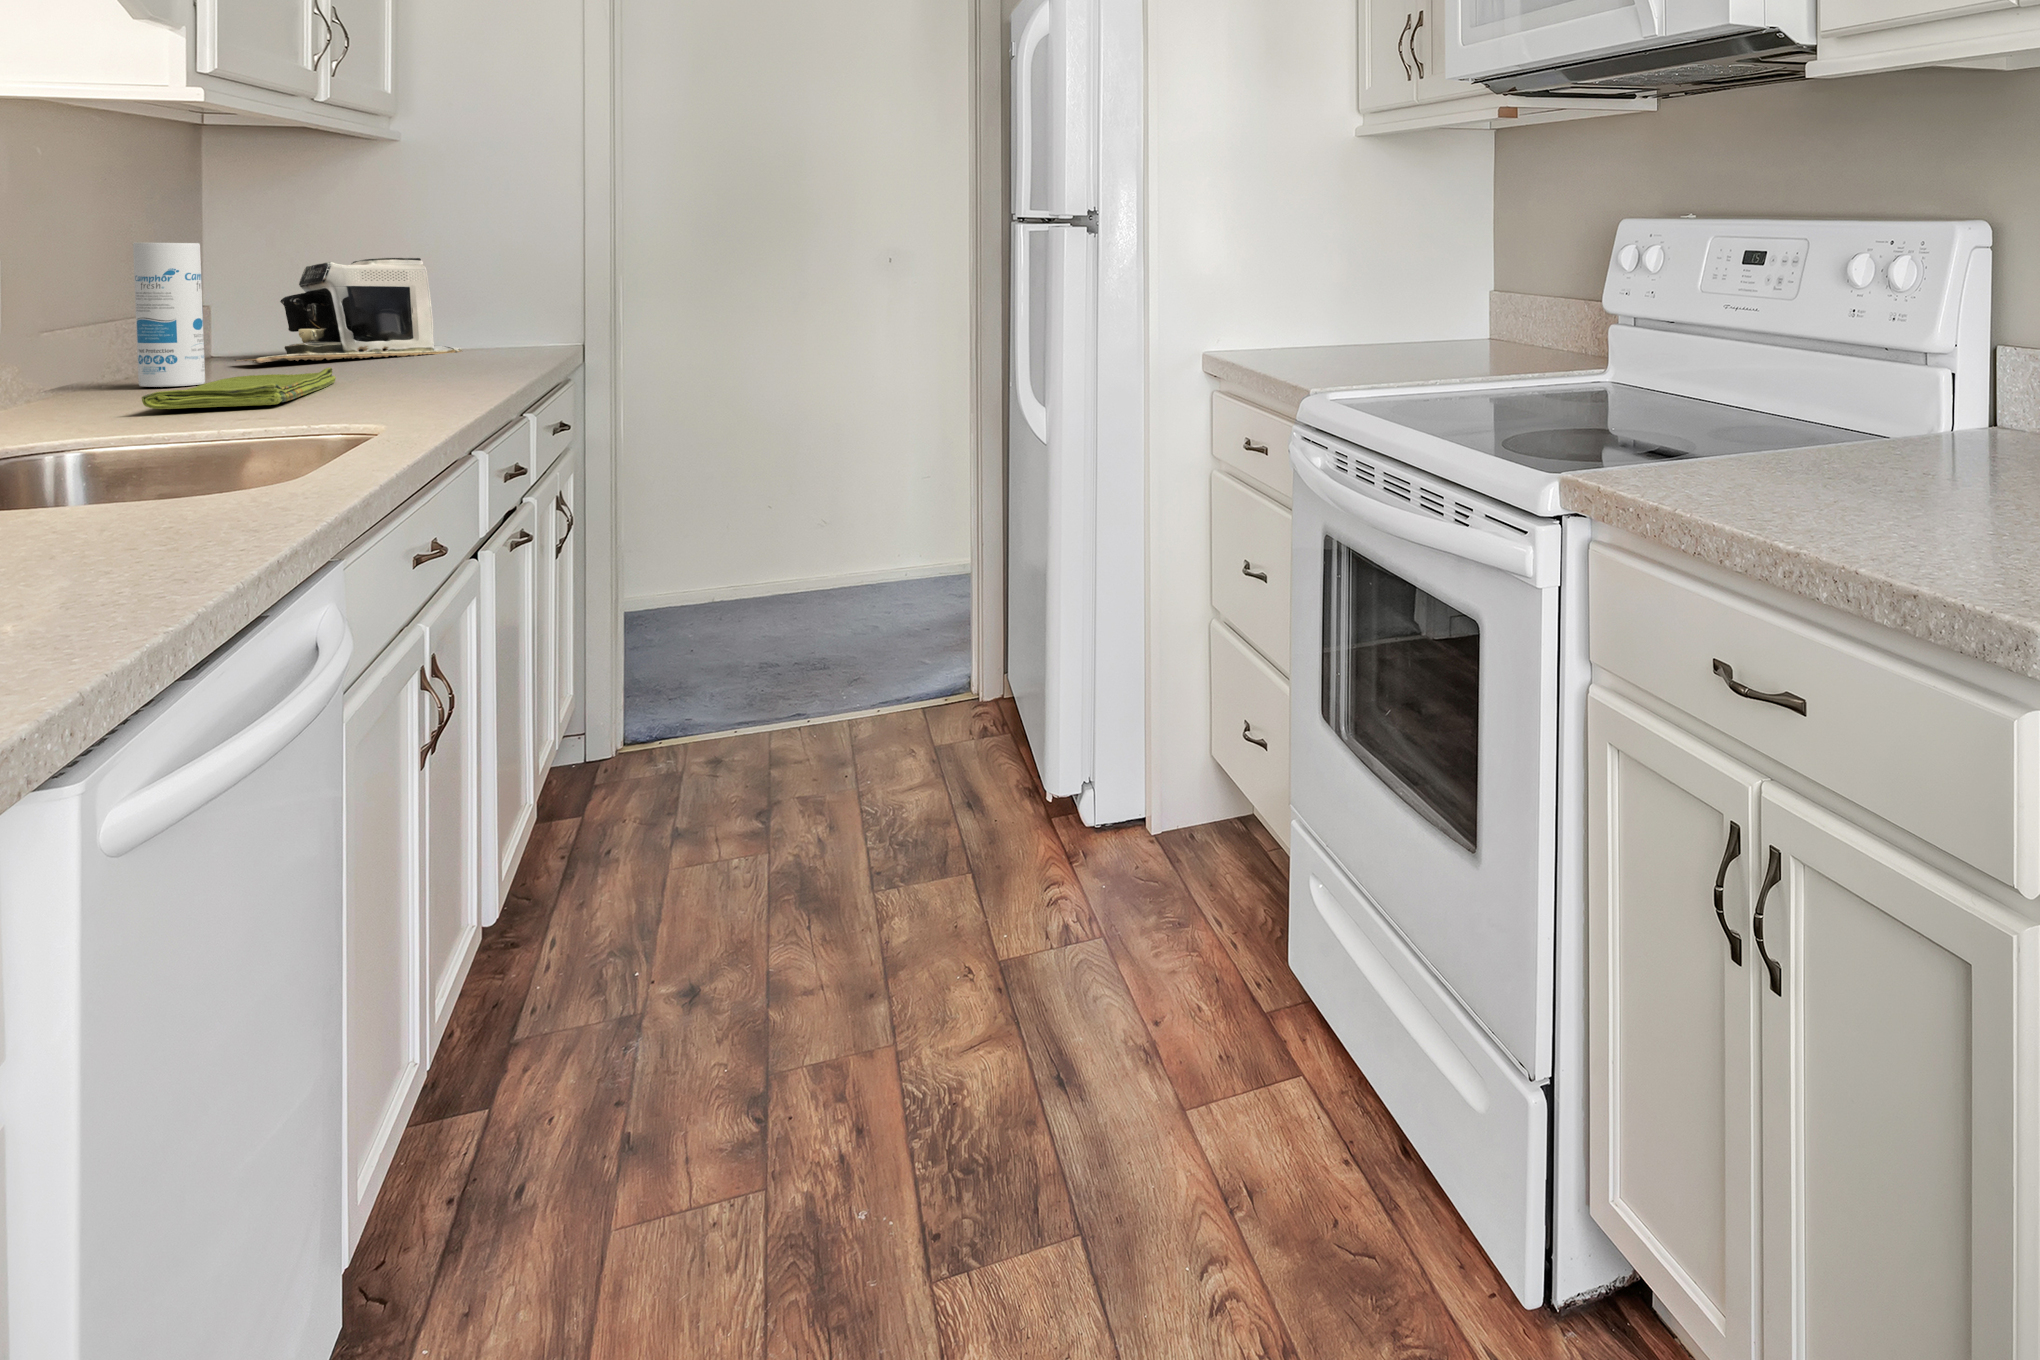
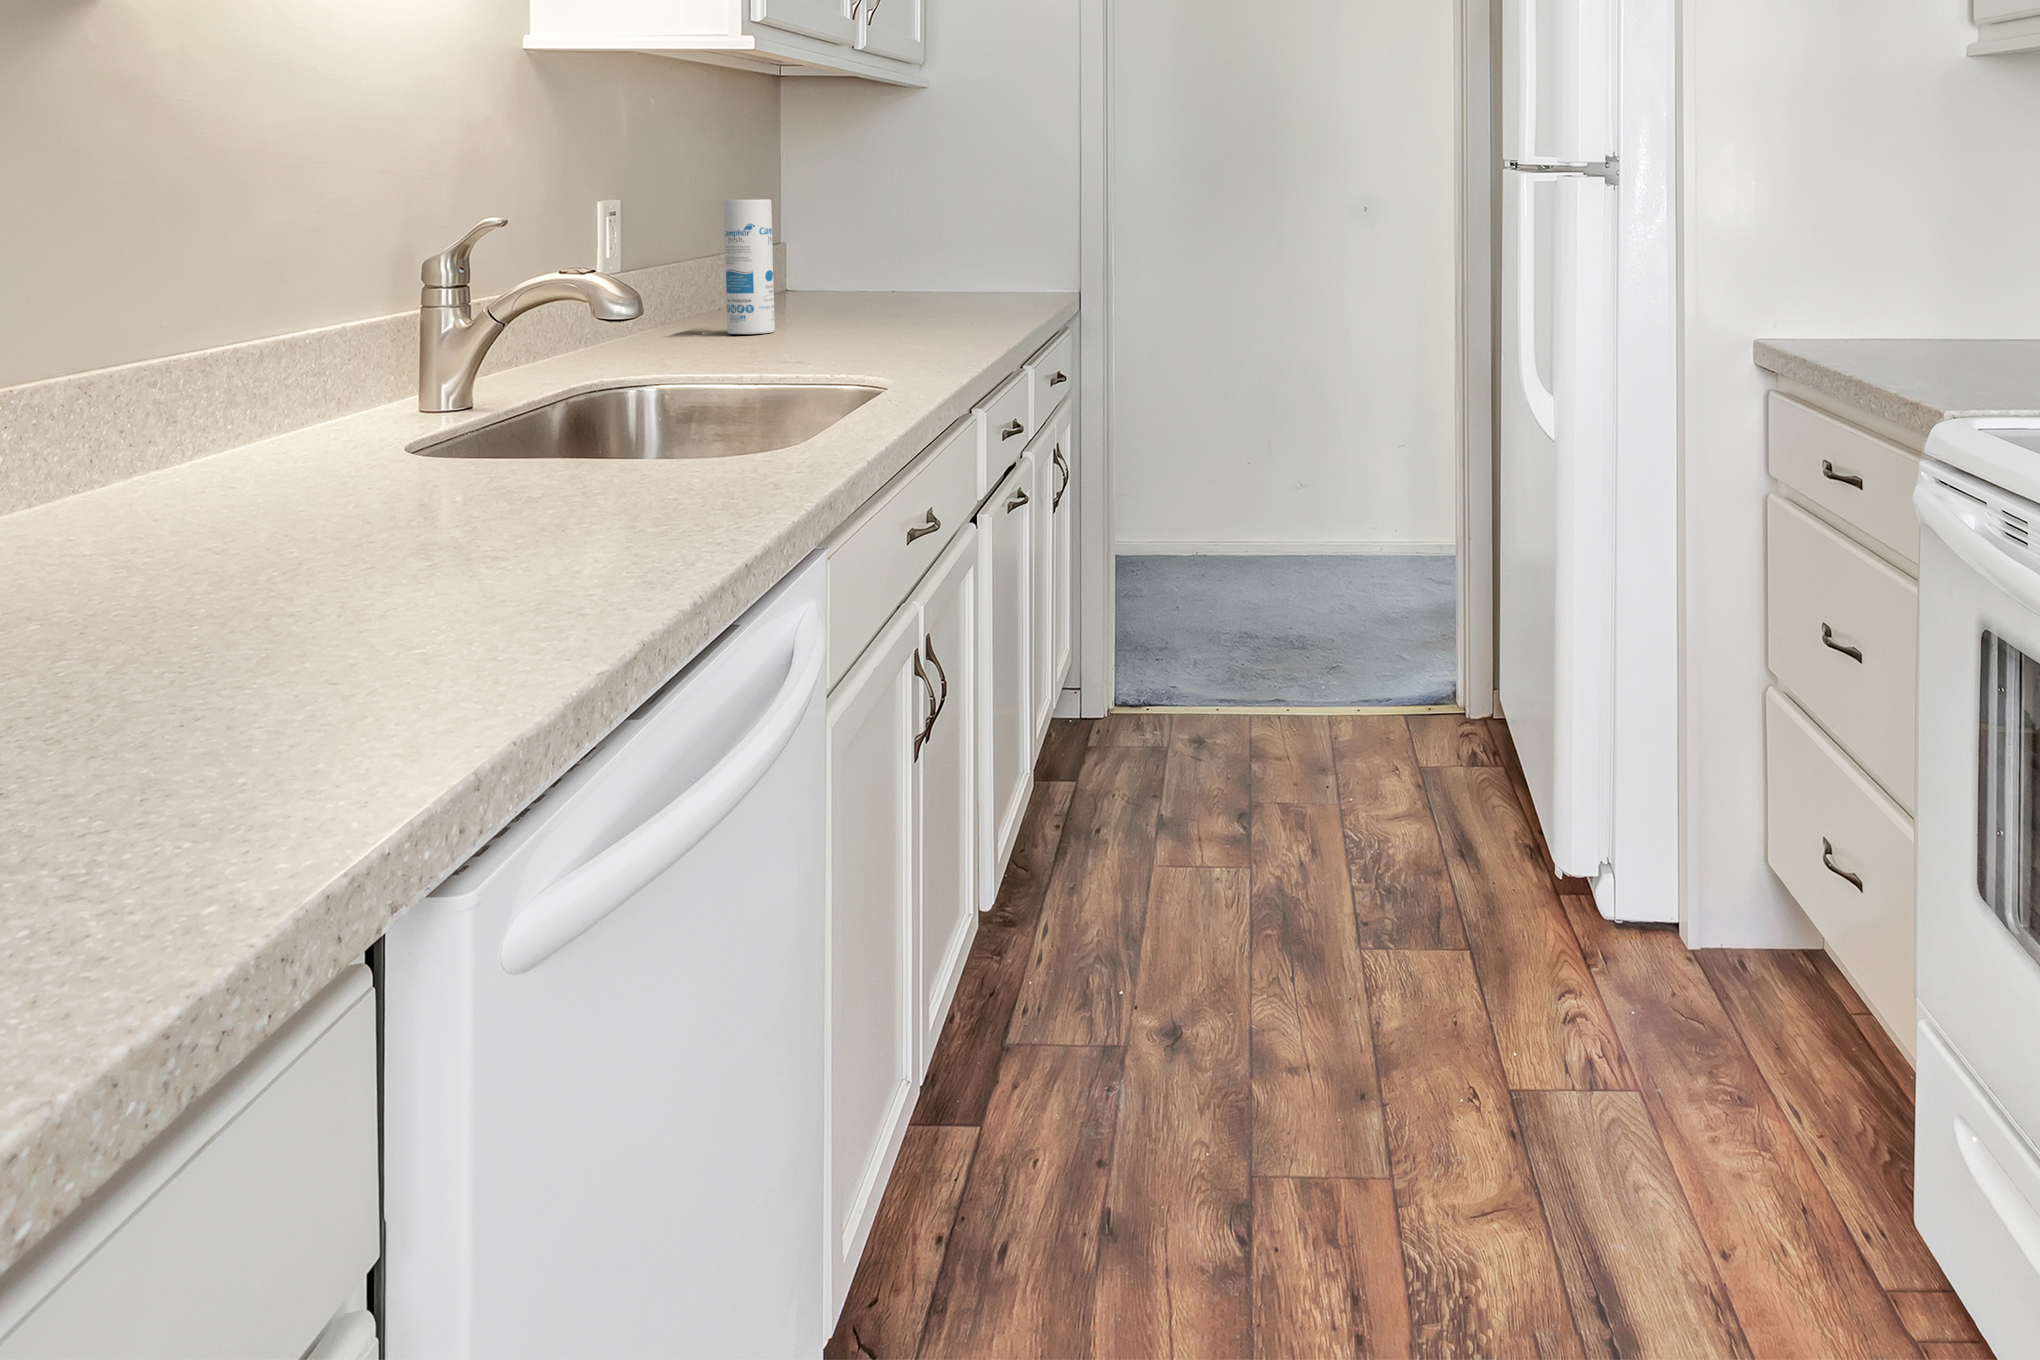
coffee maker: present [237,258,462,363] -> none [803,211,982,313]
dish towel: present [142,367,336,409] -> none [715,319,870,357]

